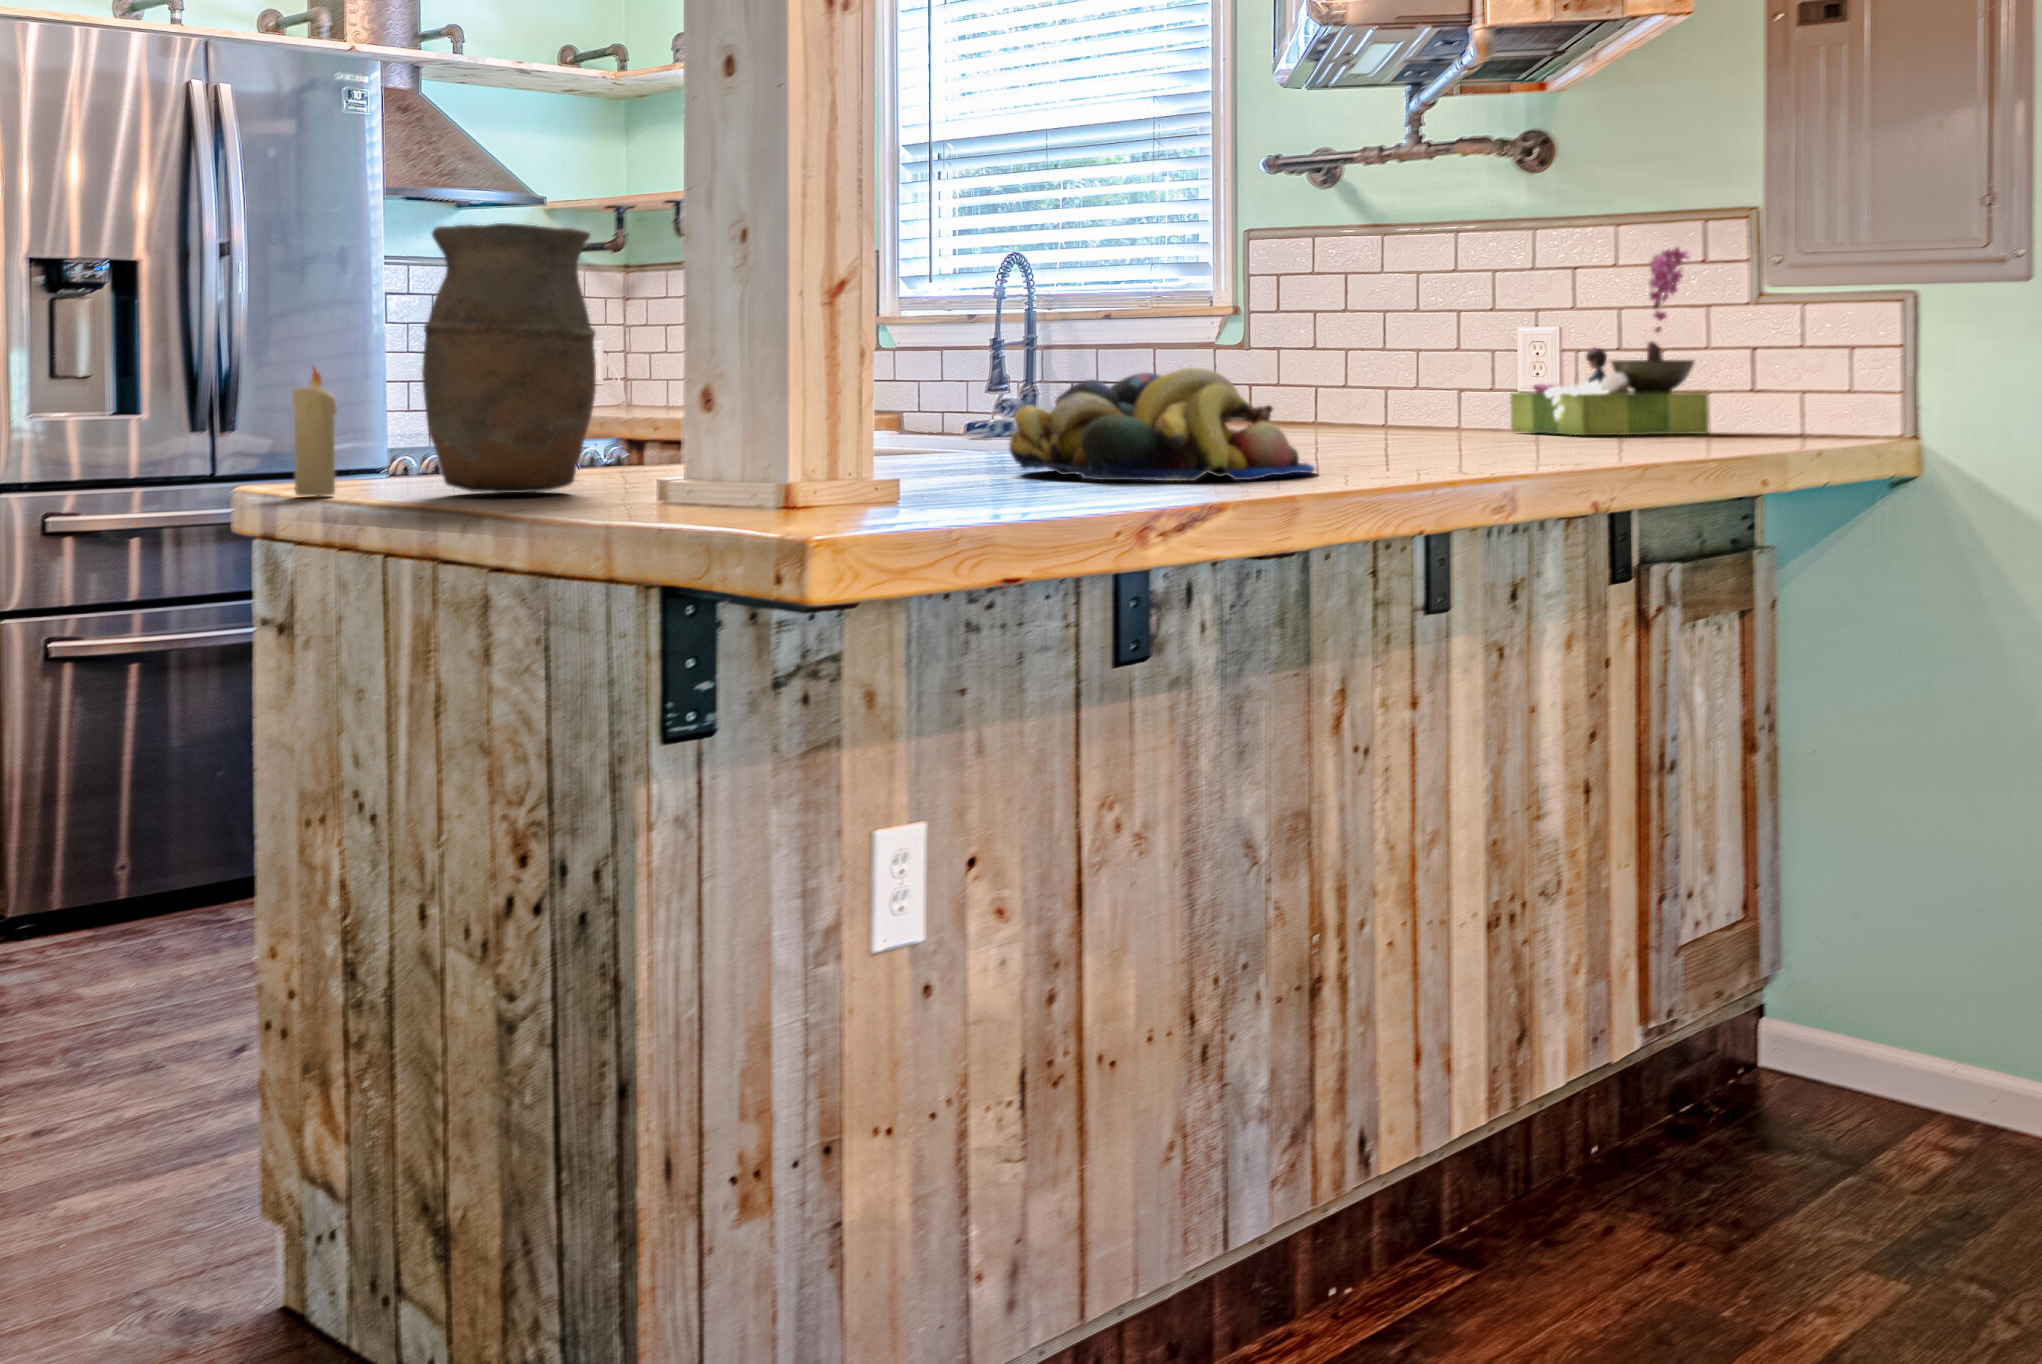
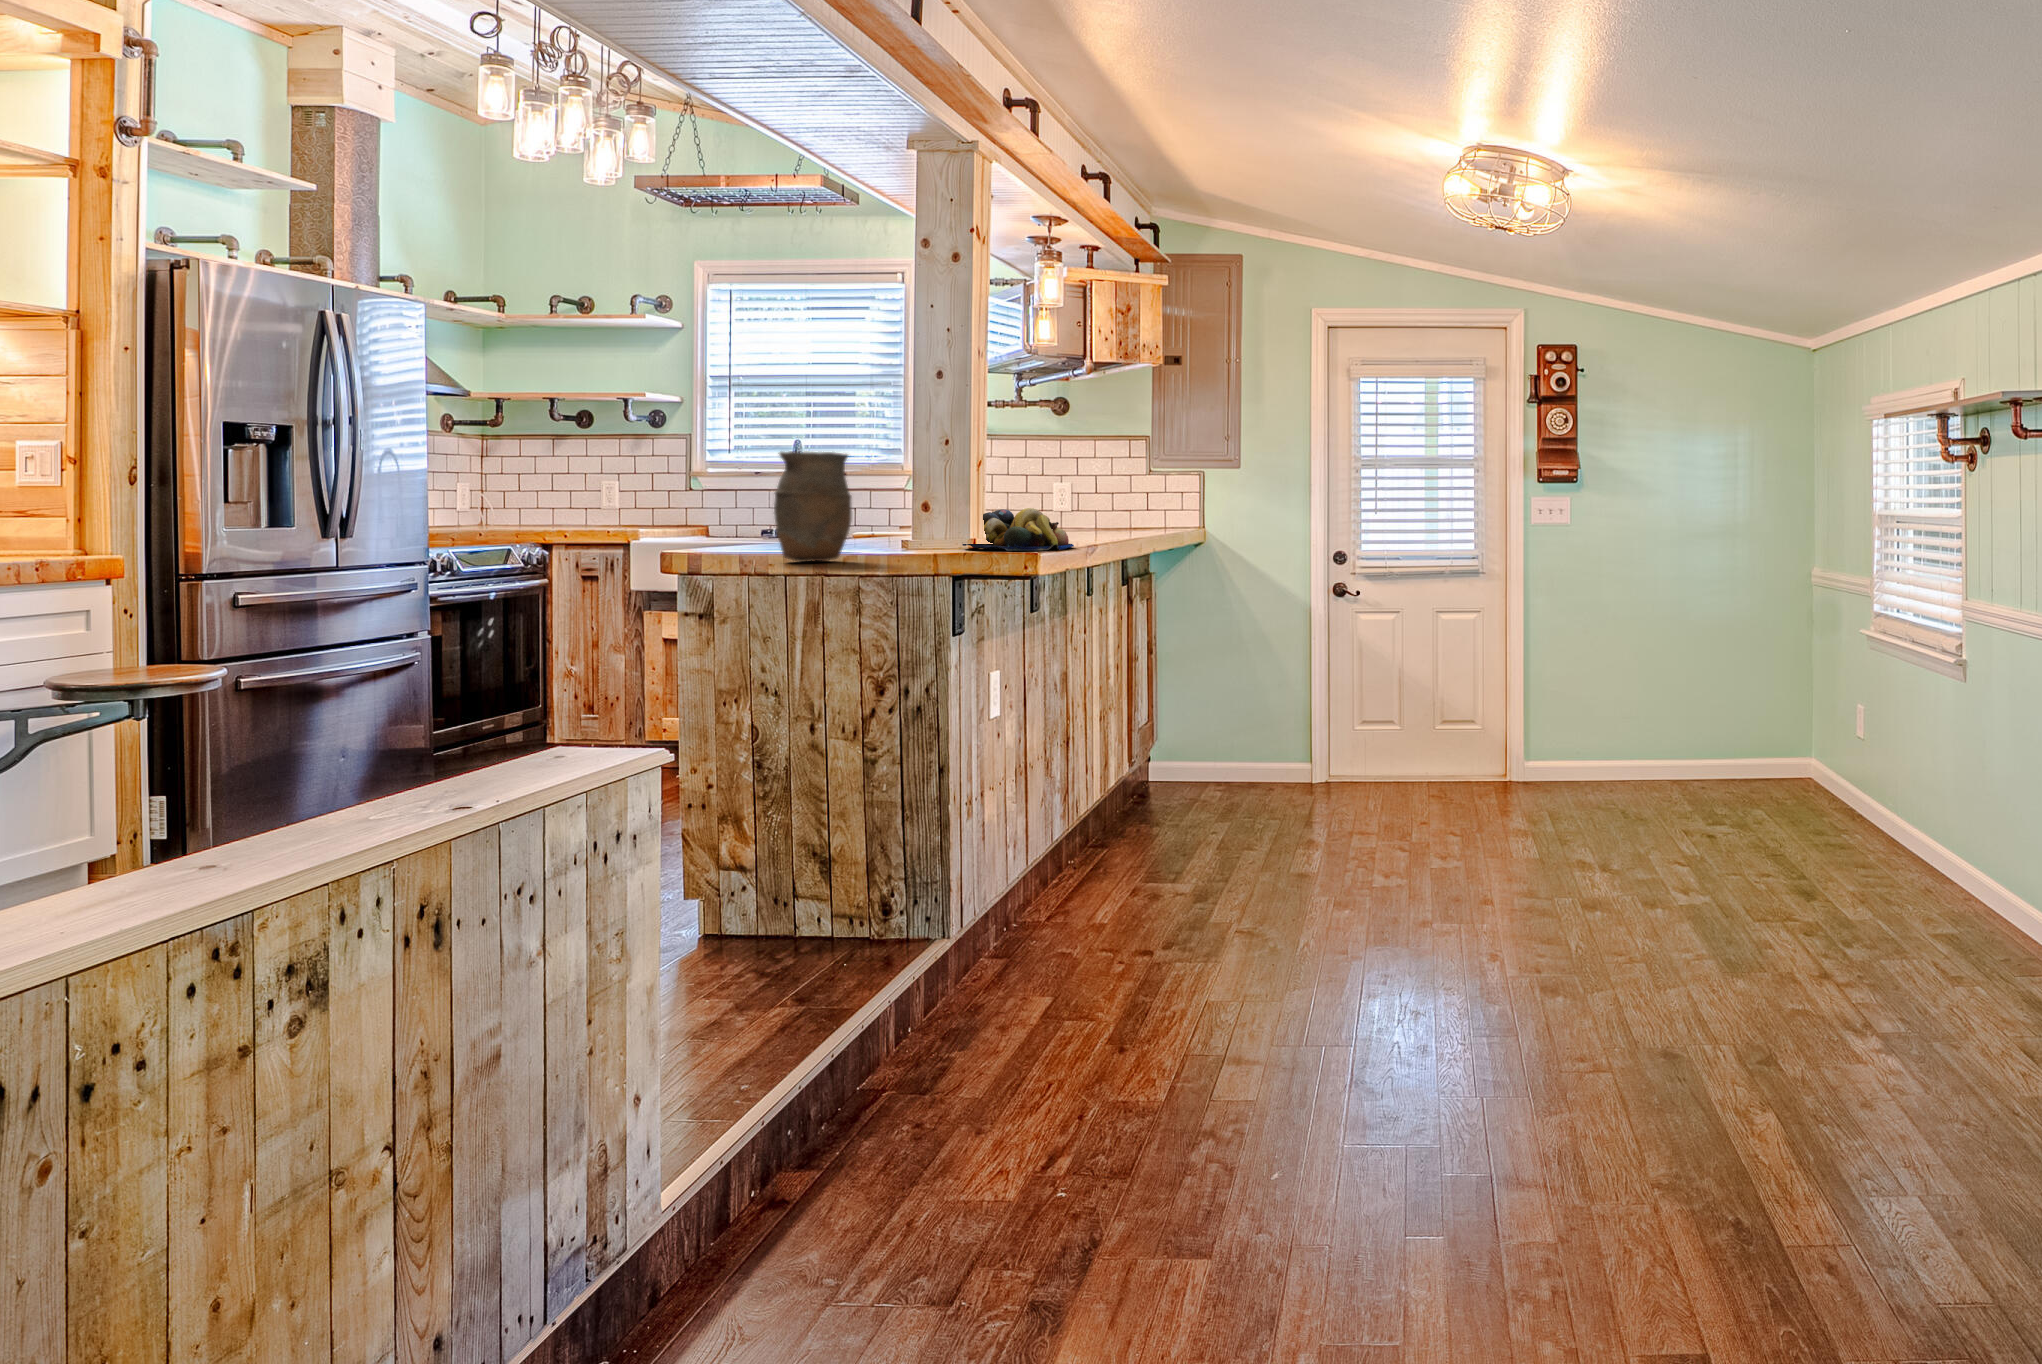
flower arrangement: present [1511,247,1708,435] -> none [1060,444,1135,531]
candle: present [292,367,337,496] -> none [715,508,736,565]

